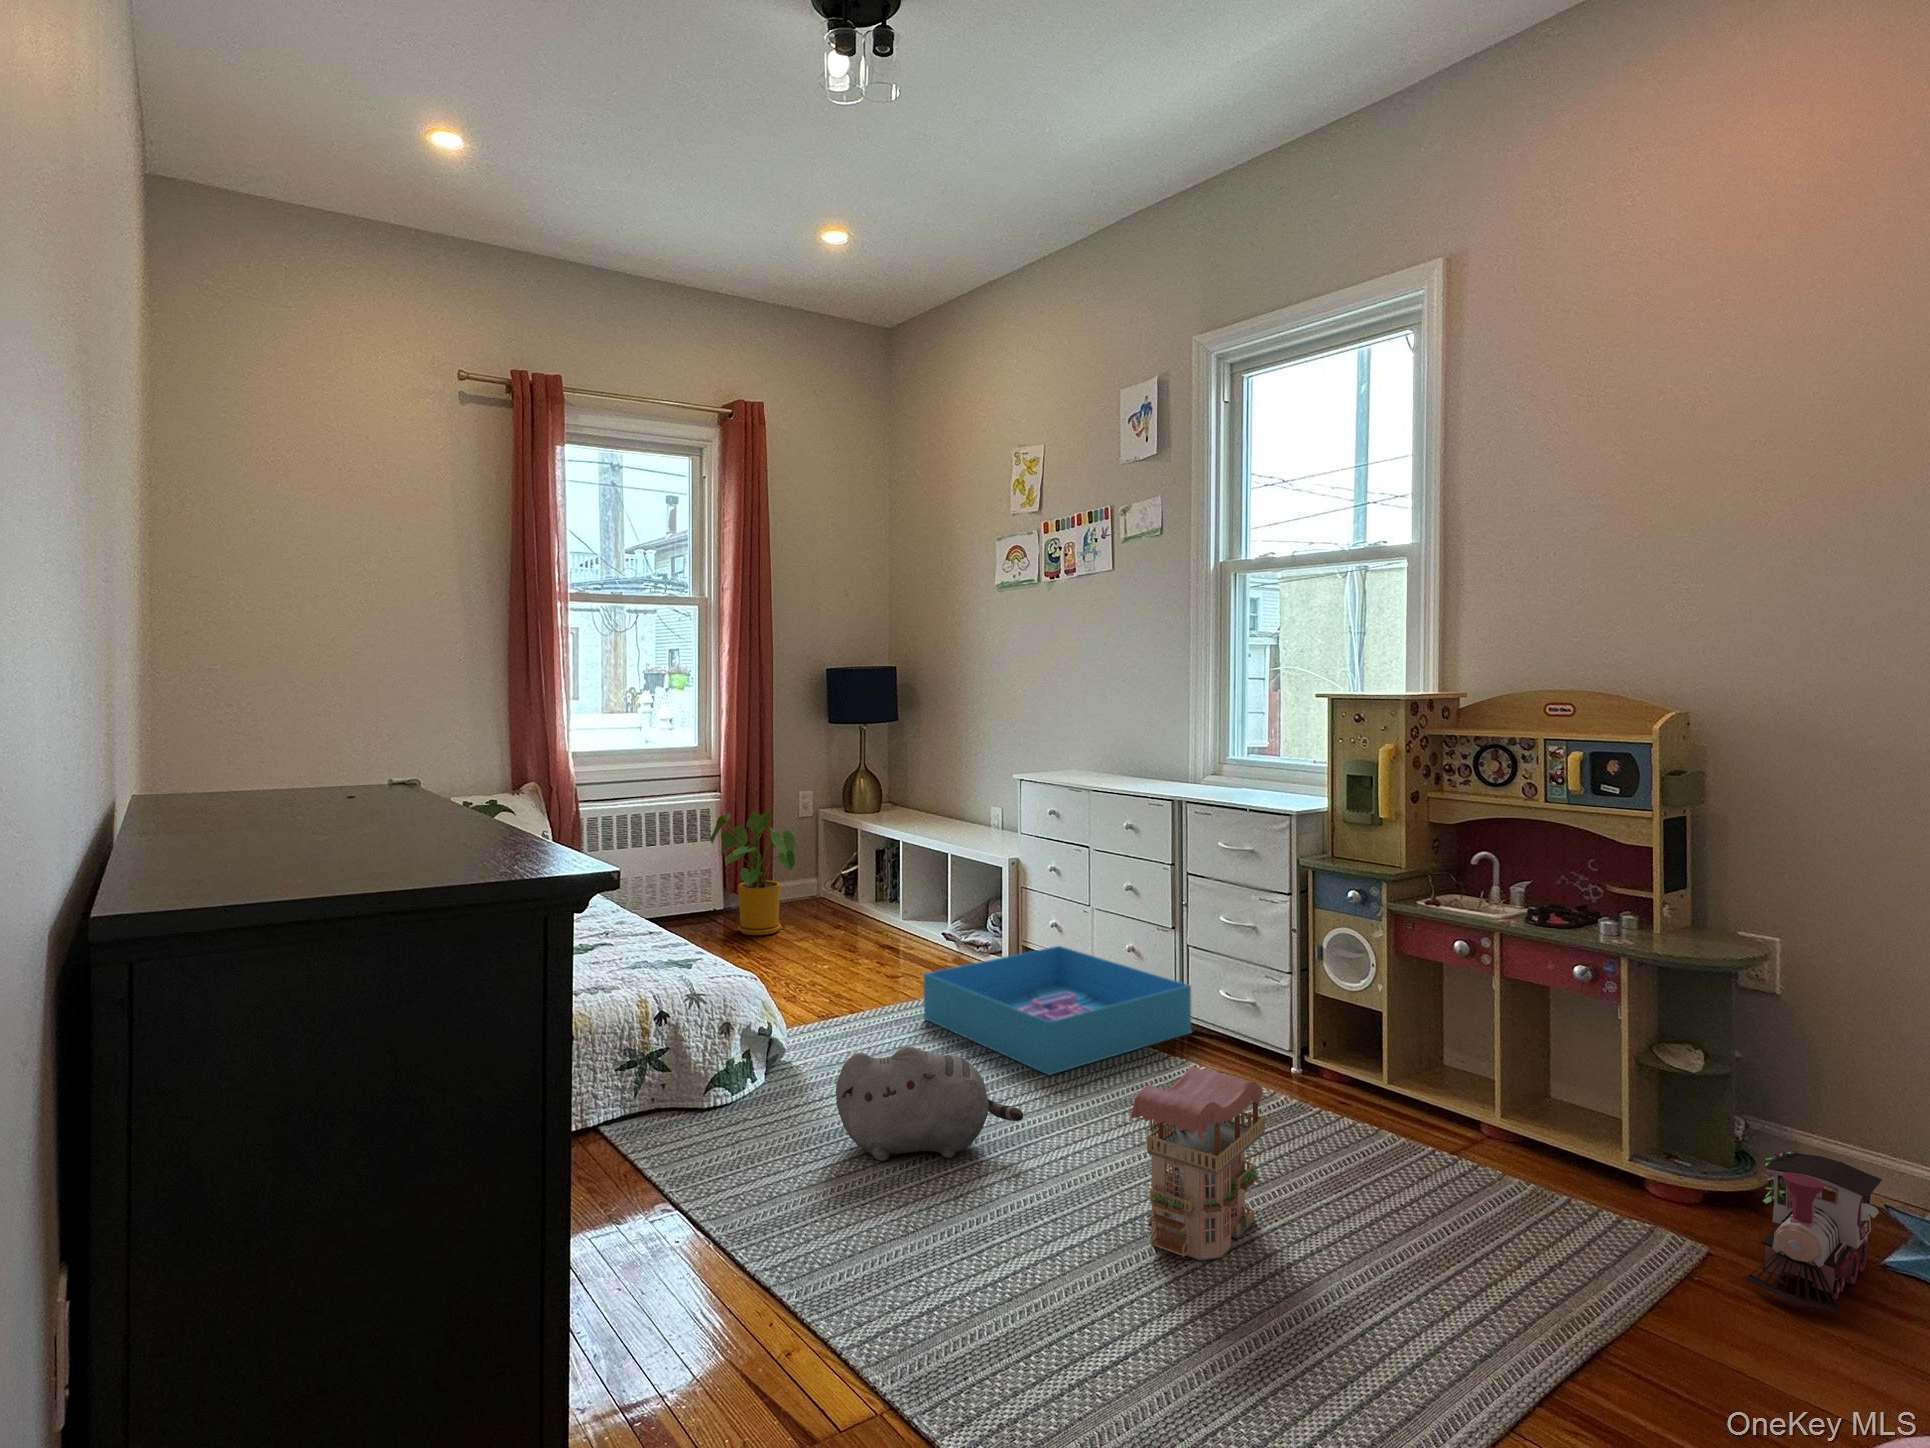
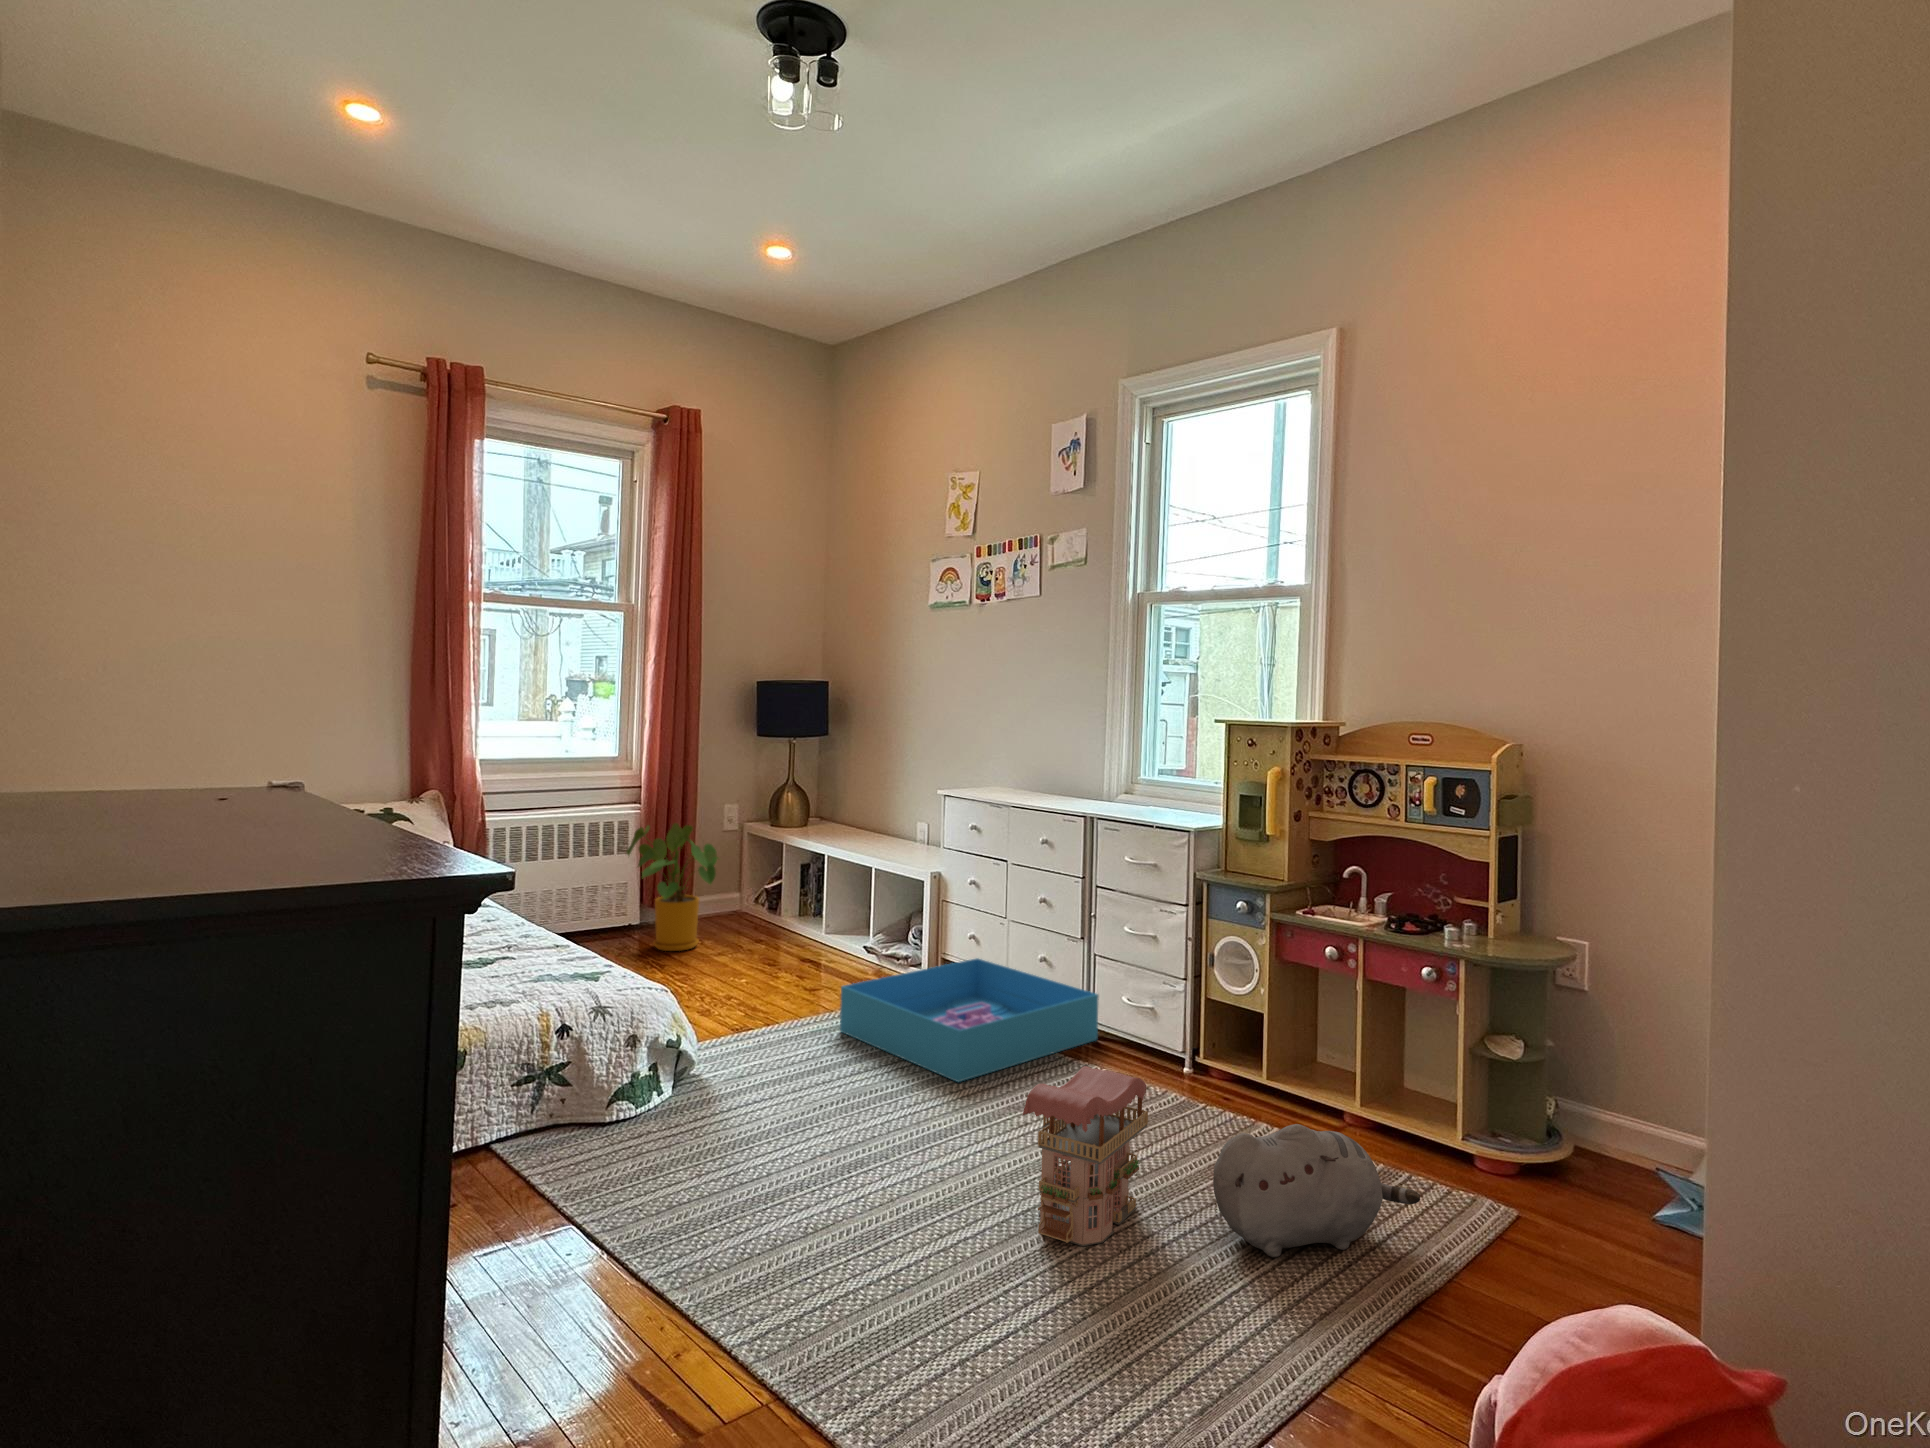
plush toy: present [836,1046,1023,1161] -> present [1213,1124,1420,1257]
toy train: present [1743,1148,1882,1313] -> none [1541,1124,1654,1261]

